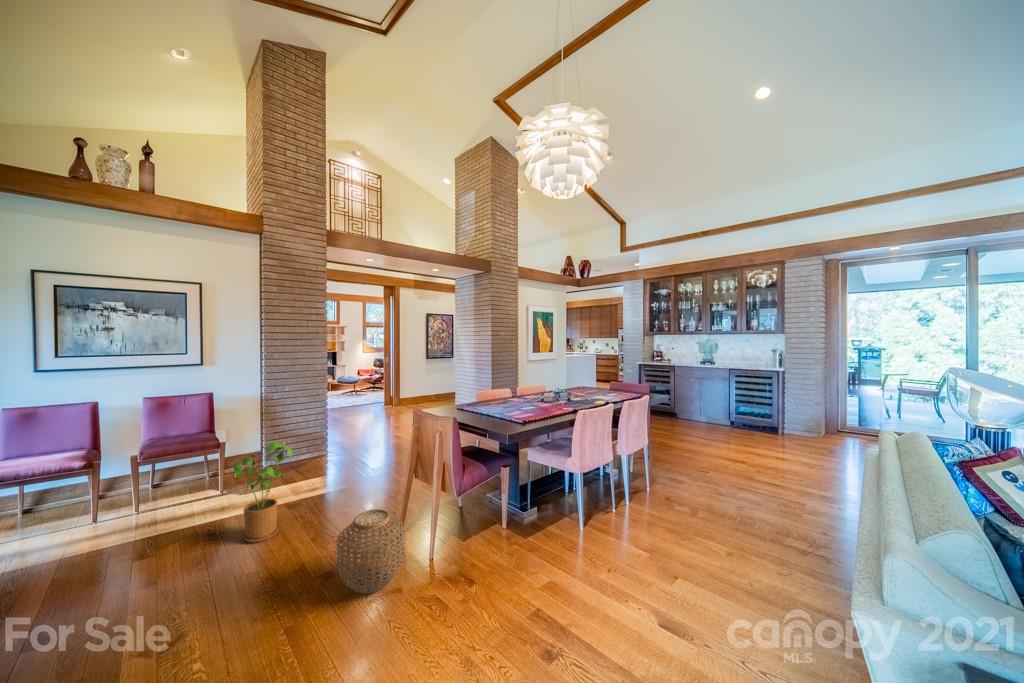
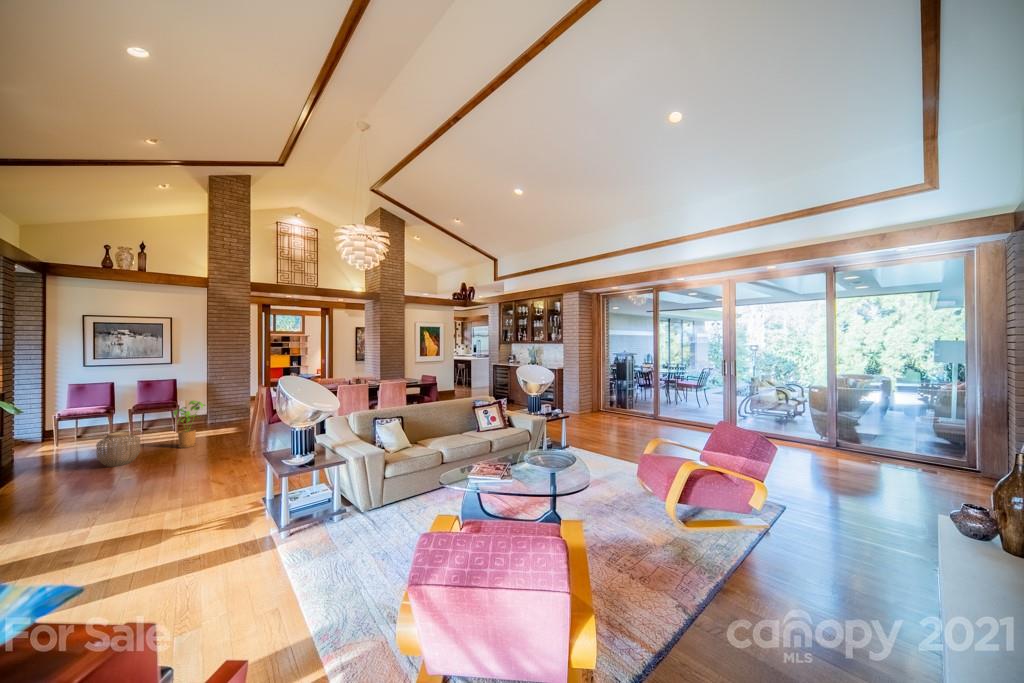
woven basket: present [337,509,405,594] -> present [96,431,140,467]

